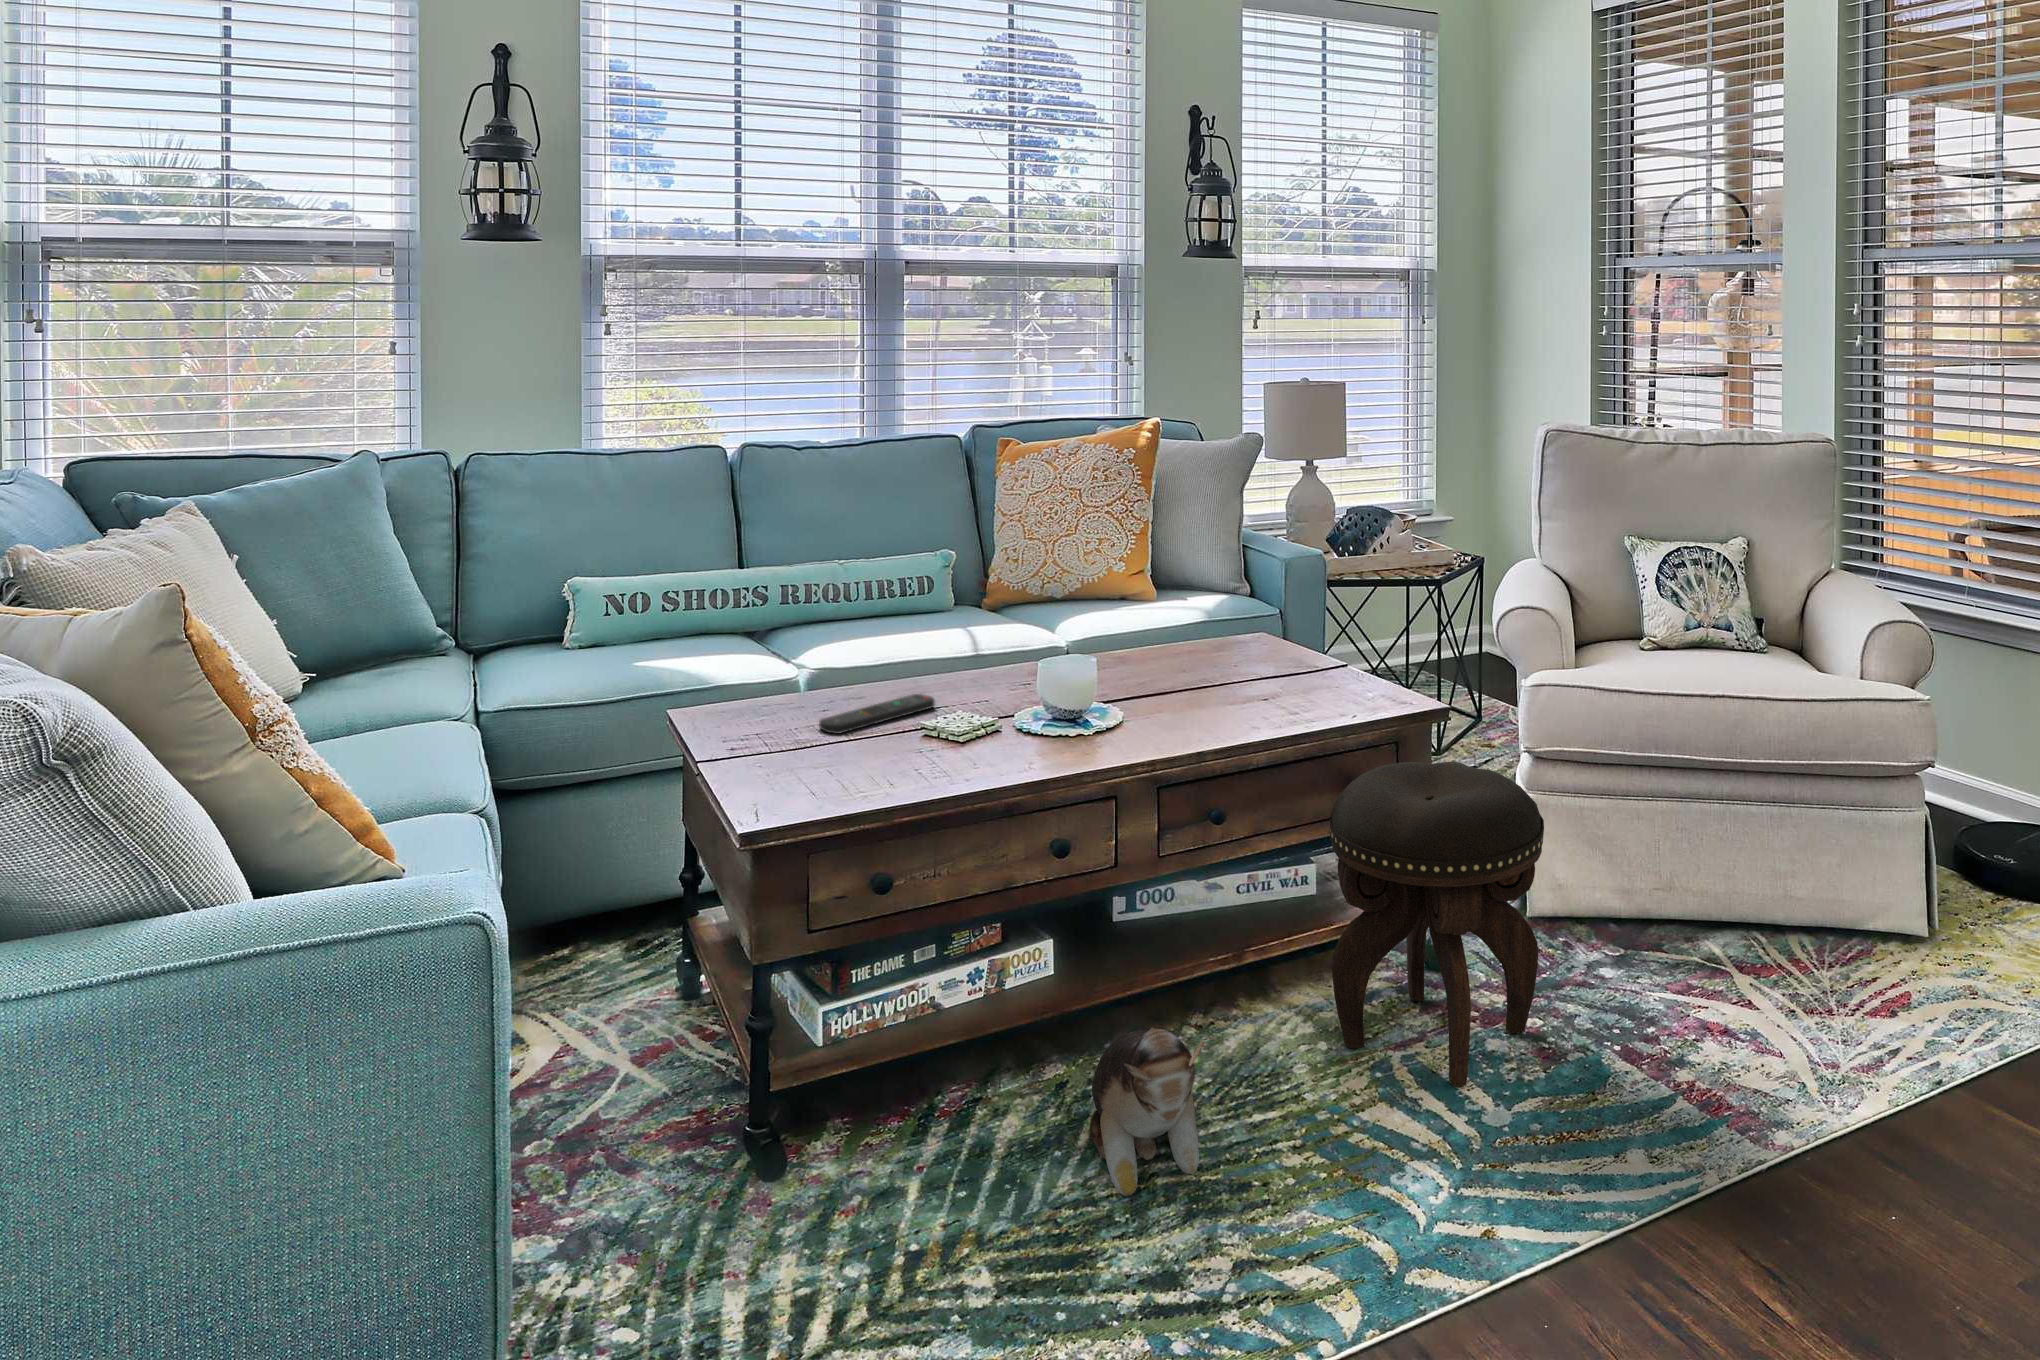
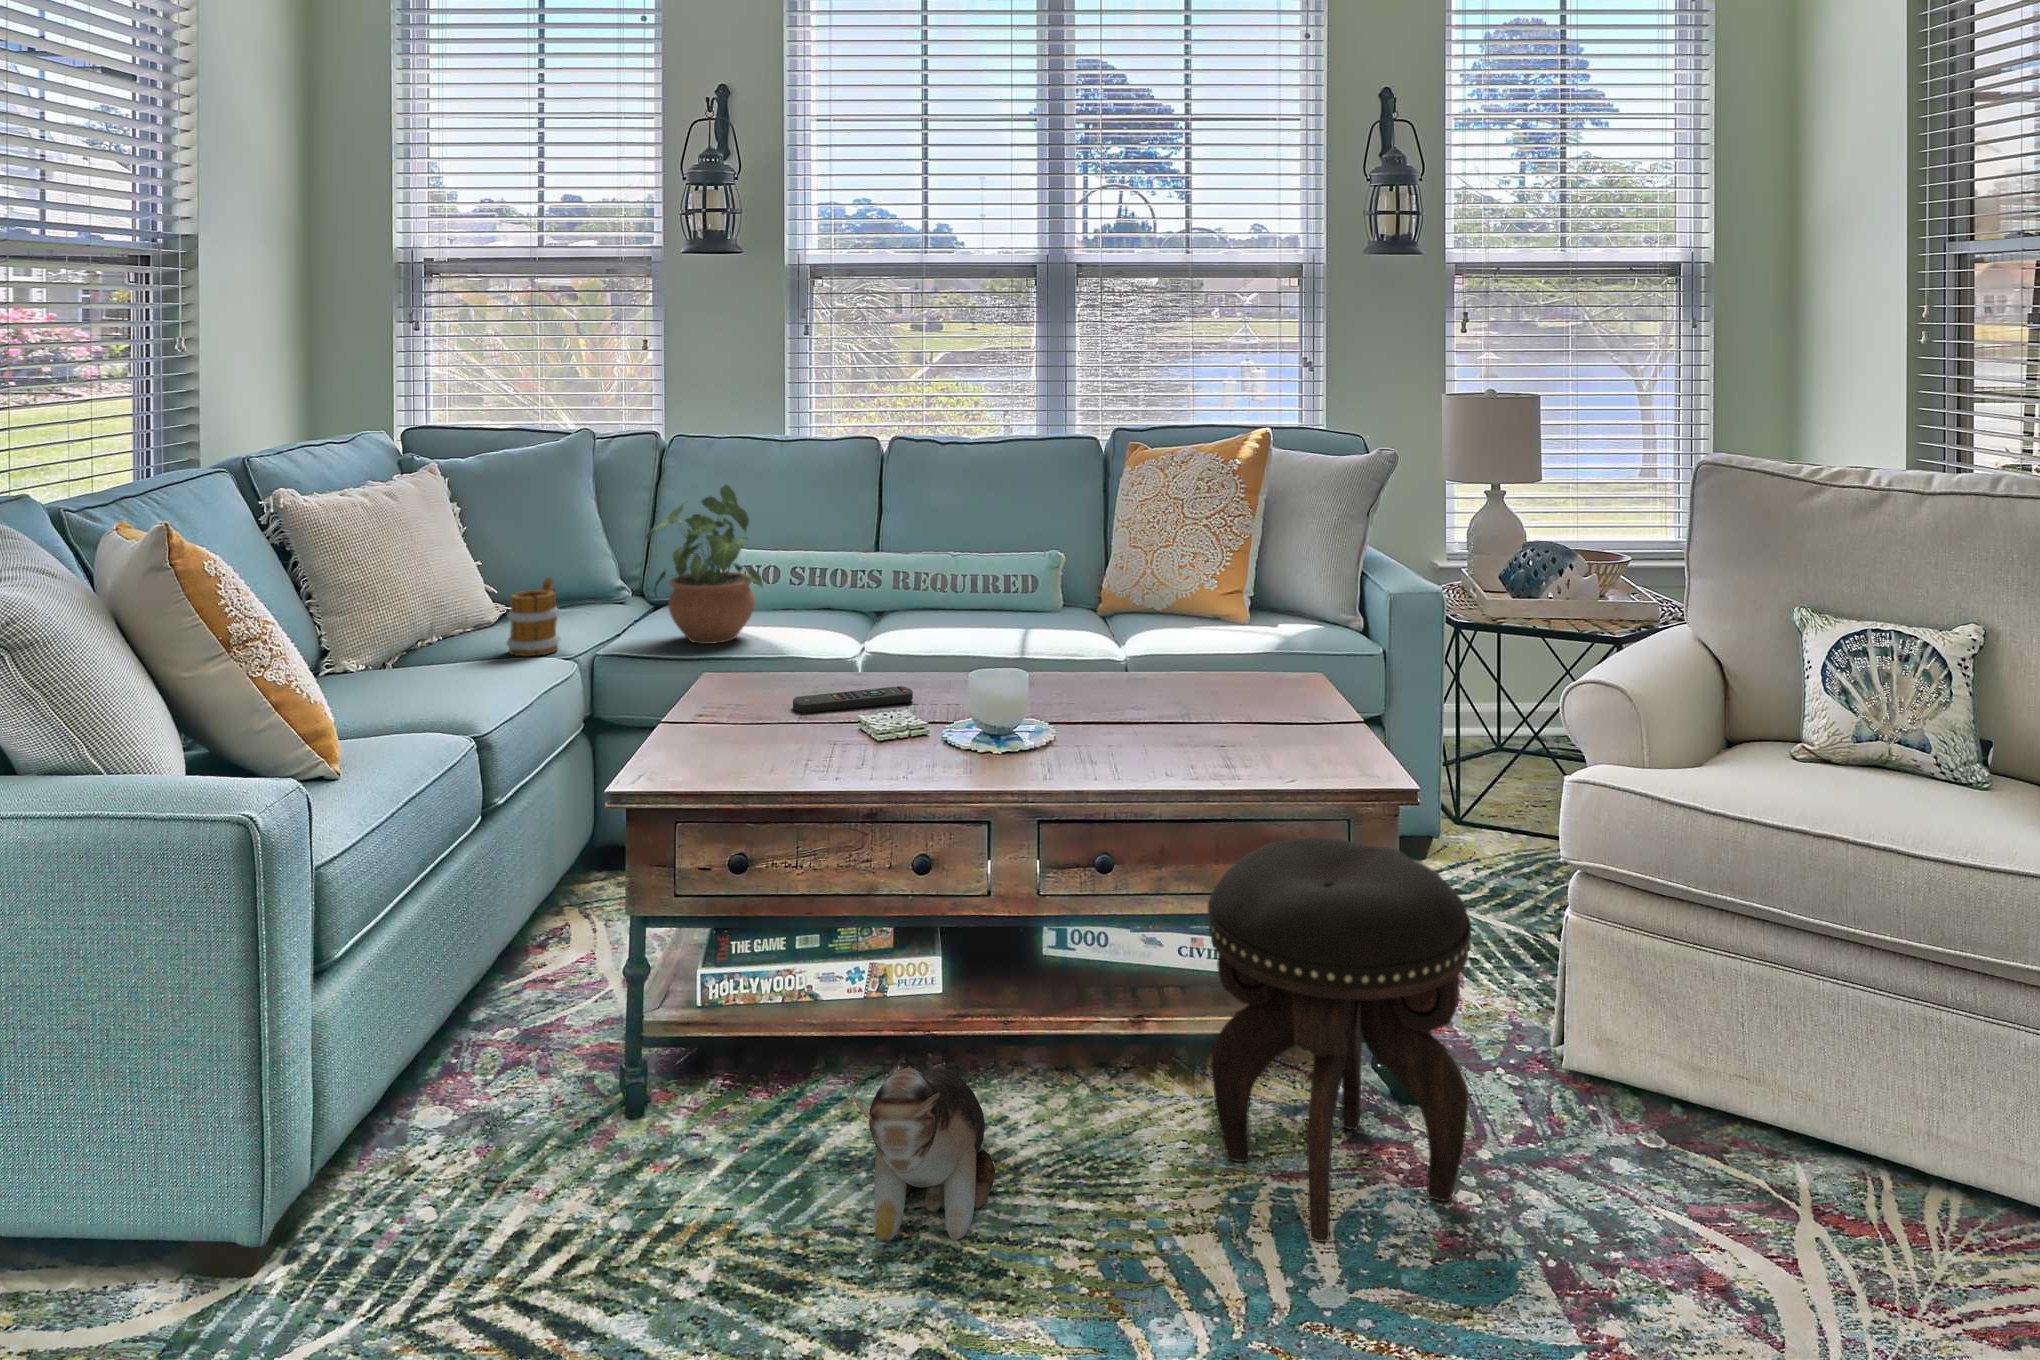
potted plant: none [524,506,672,684] -> present [646,485,763,644]
mug: none [372,631,439,726] -> present [506,578,560,656]

